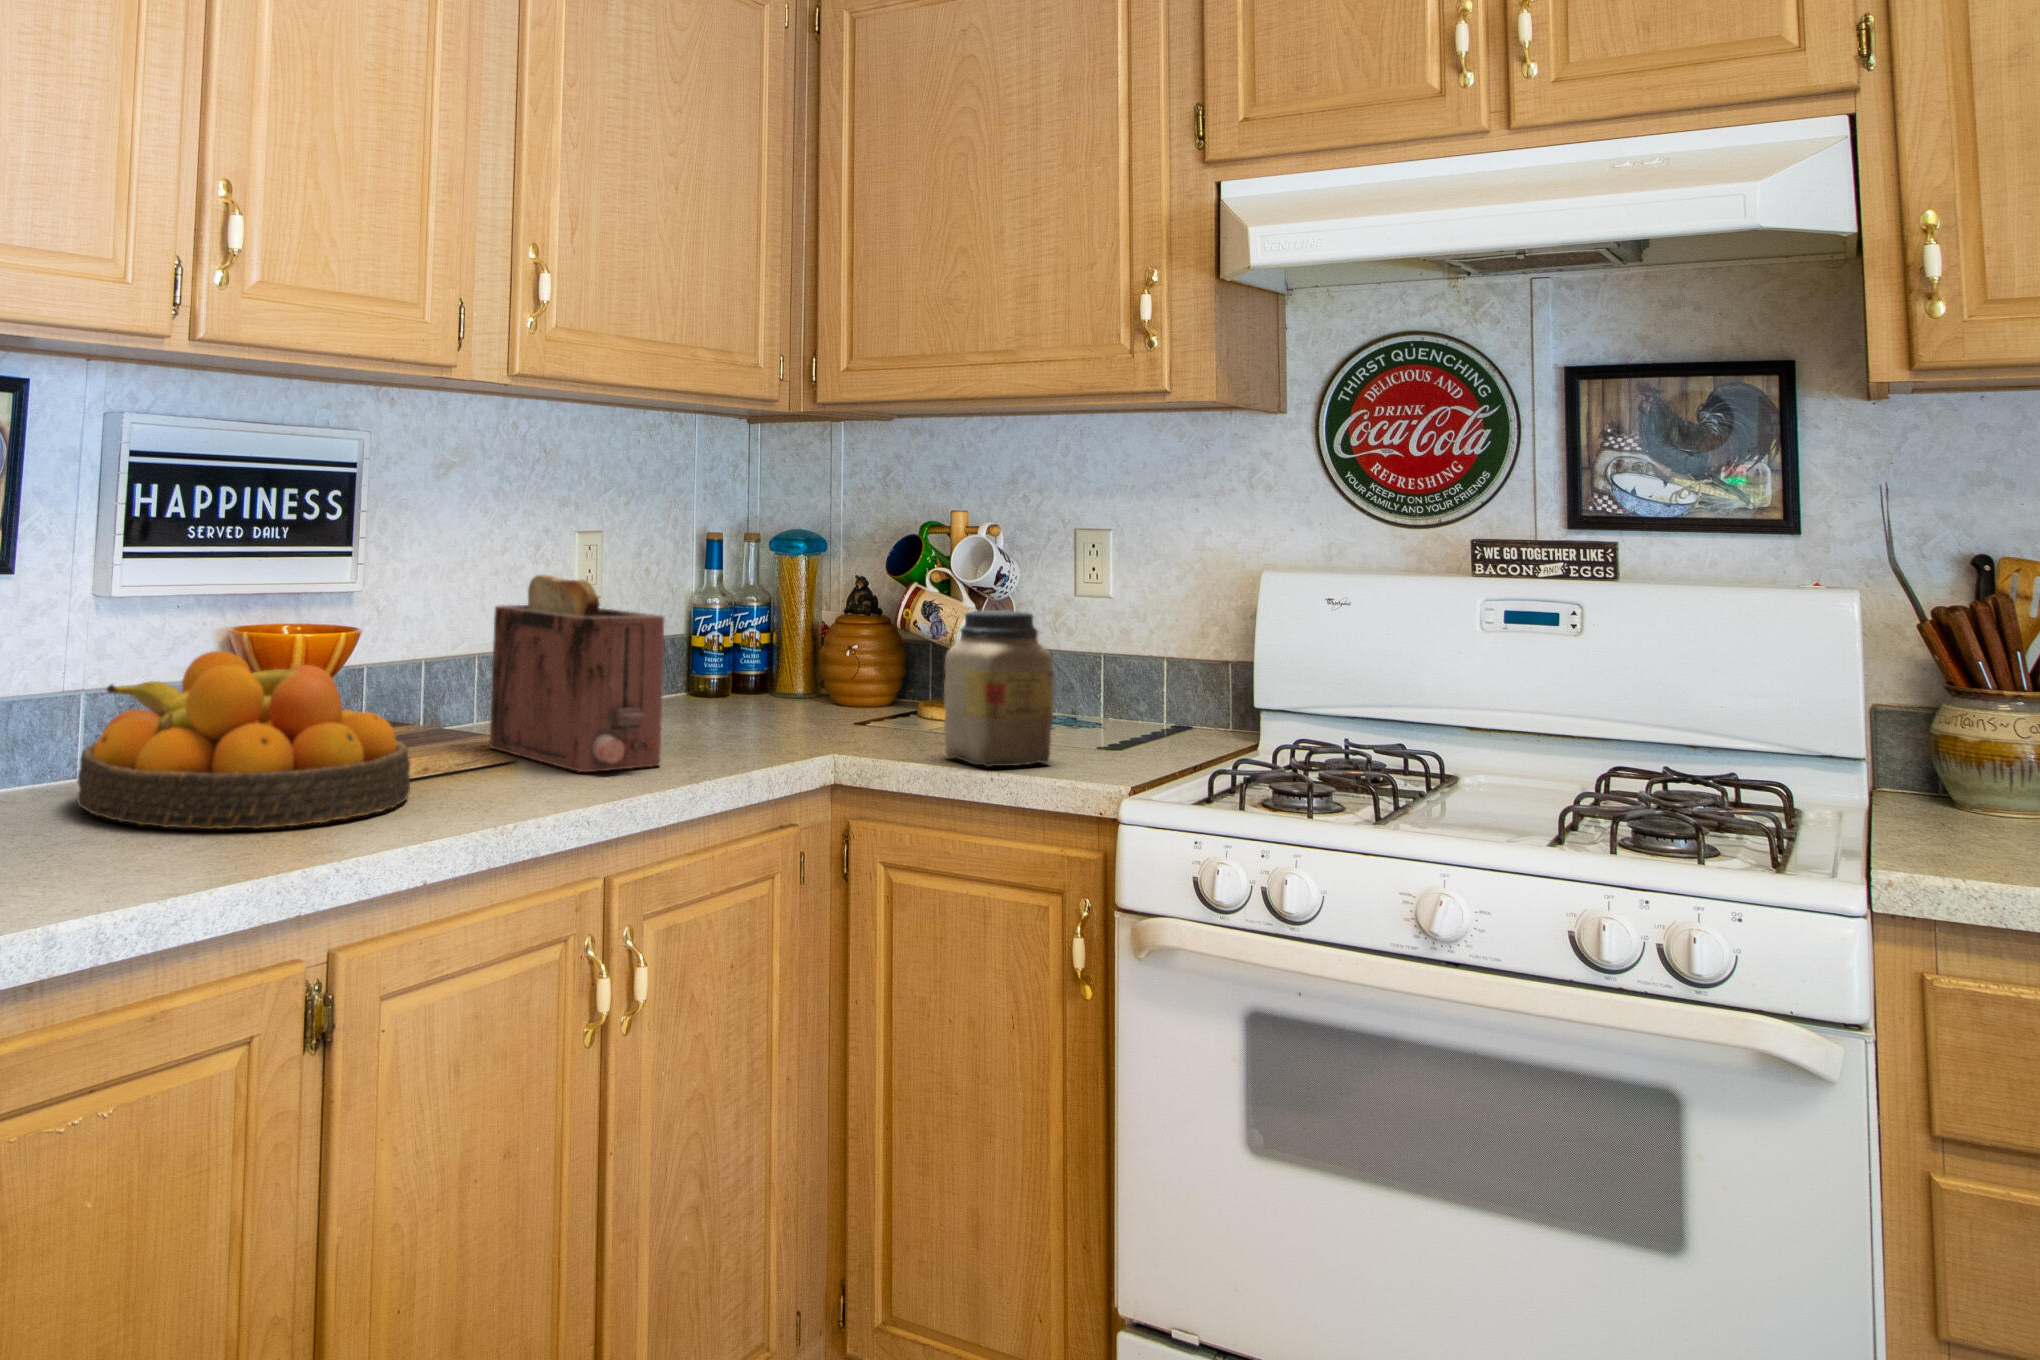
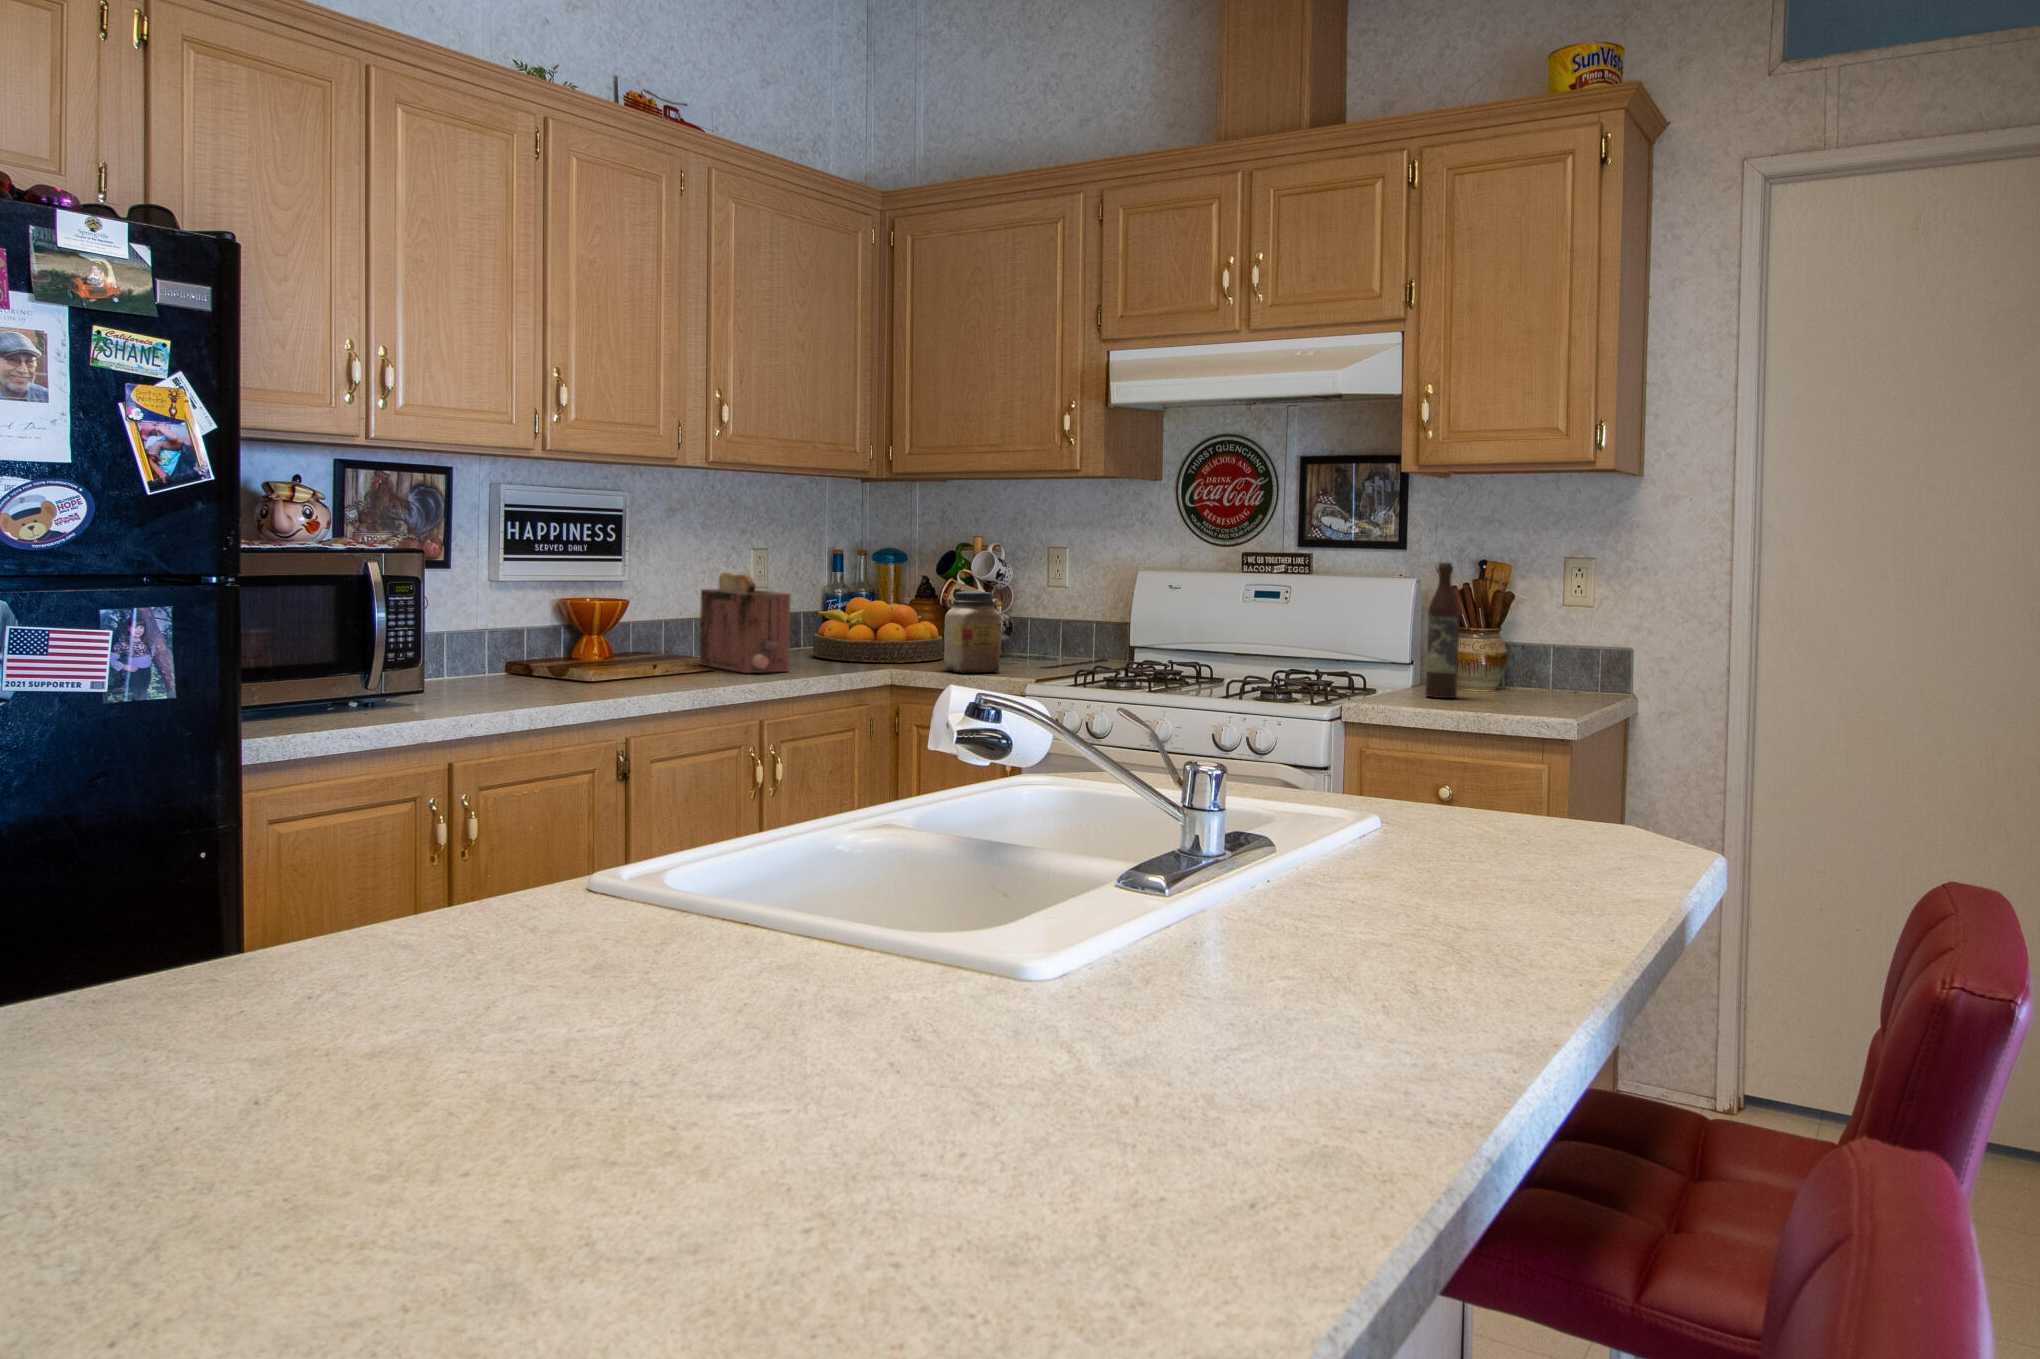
wine bottle: none [1943,560,2022,837] -> present [1425,563,1460,698]
fruit bowl: present [78,651,410,829] -> present [813,597,943,662]

